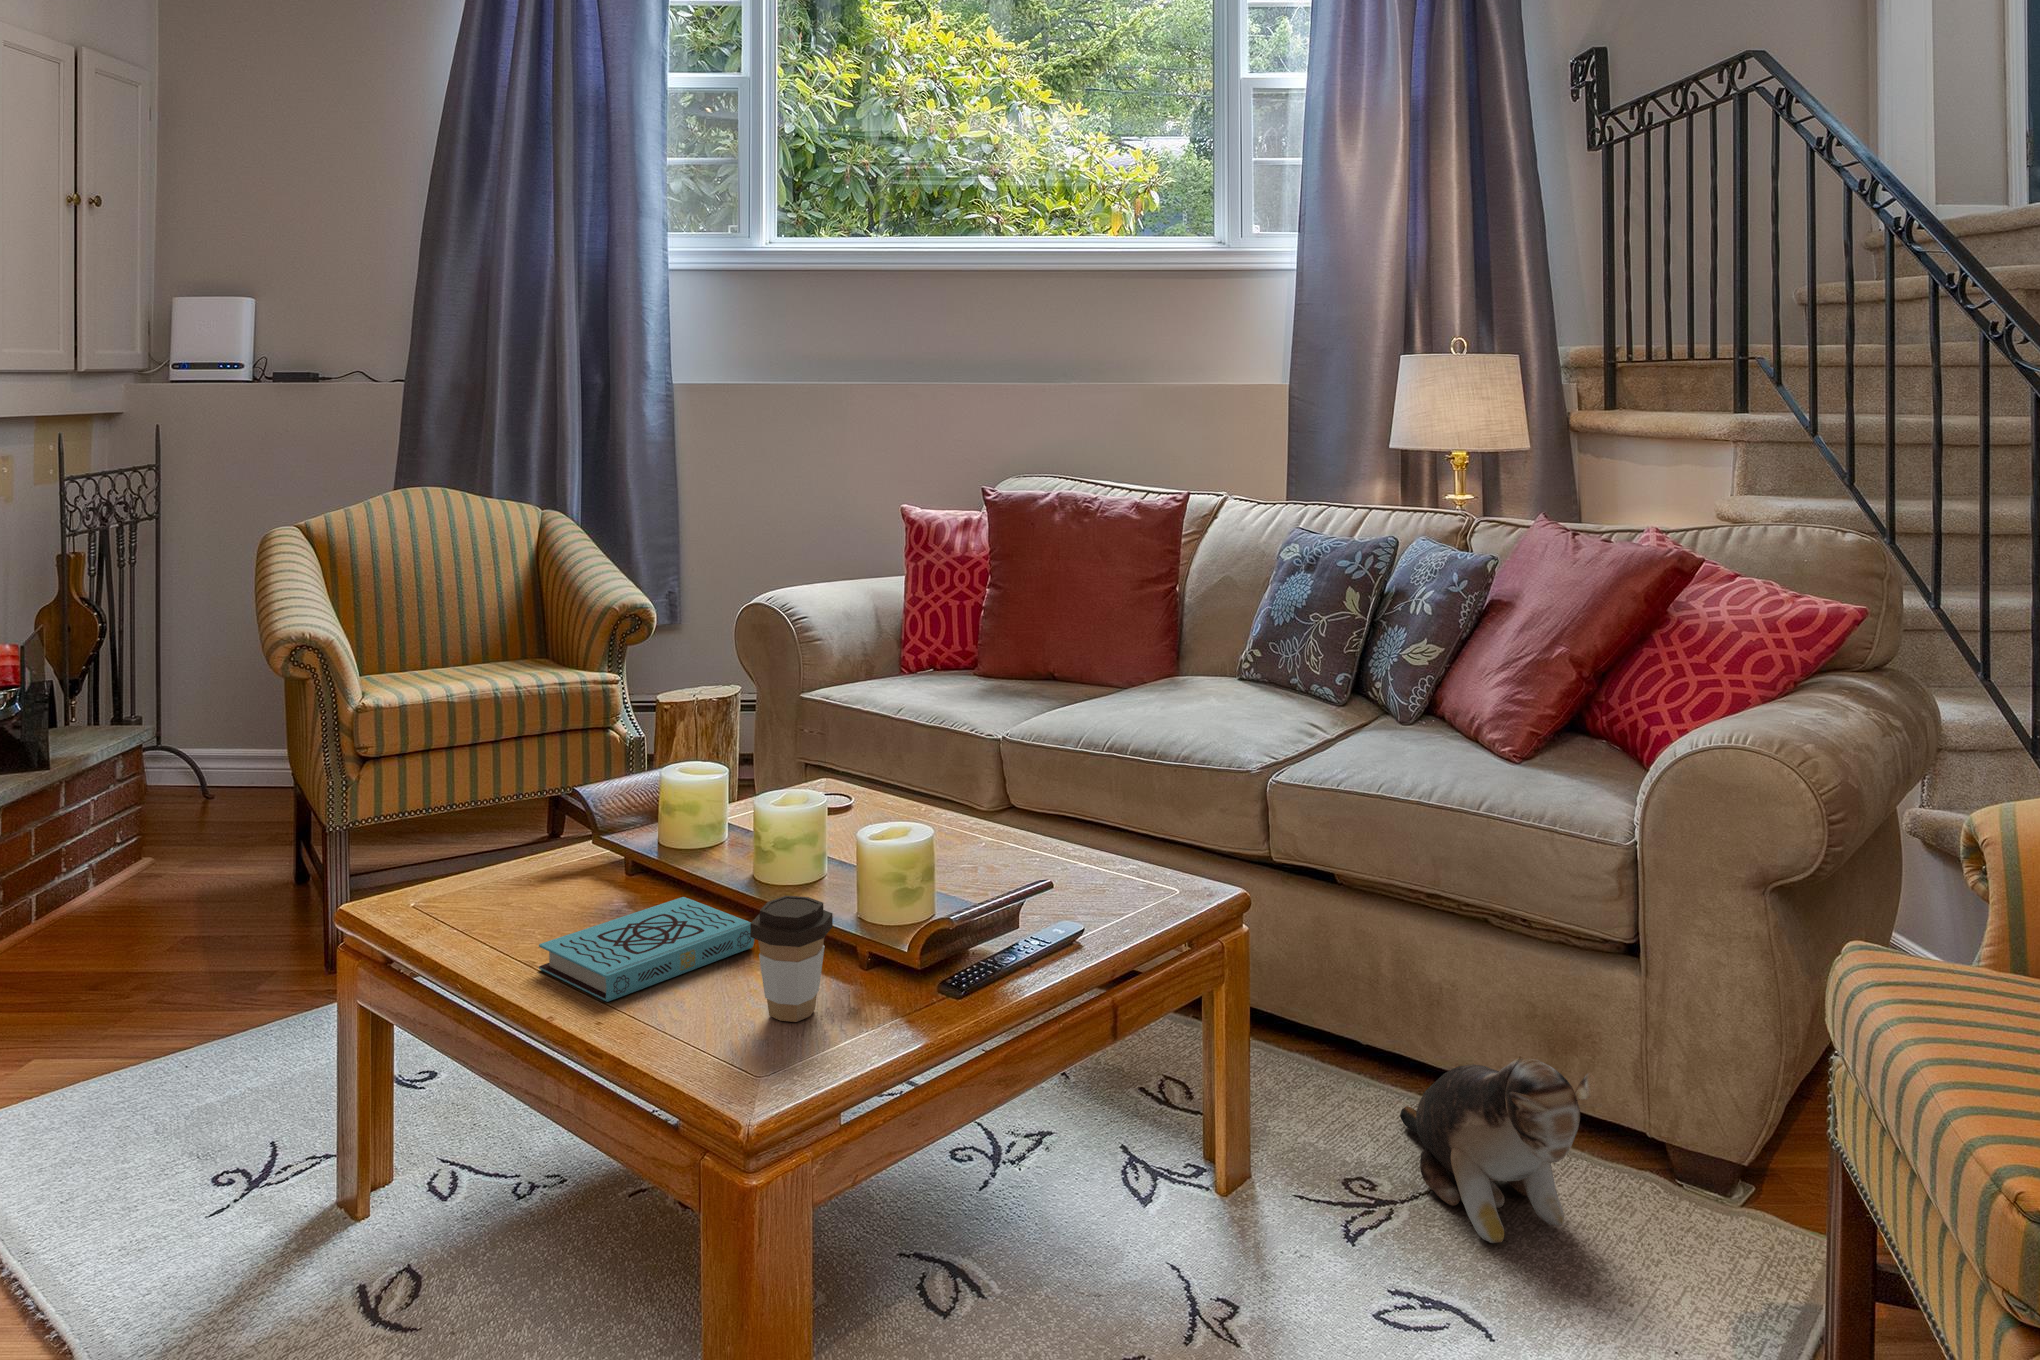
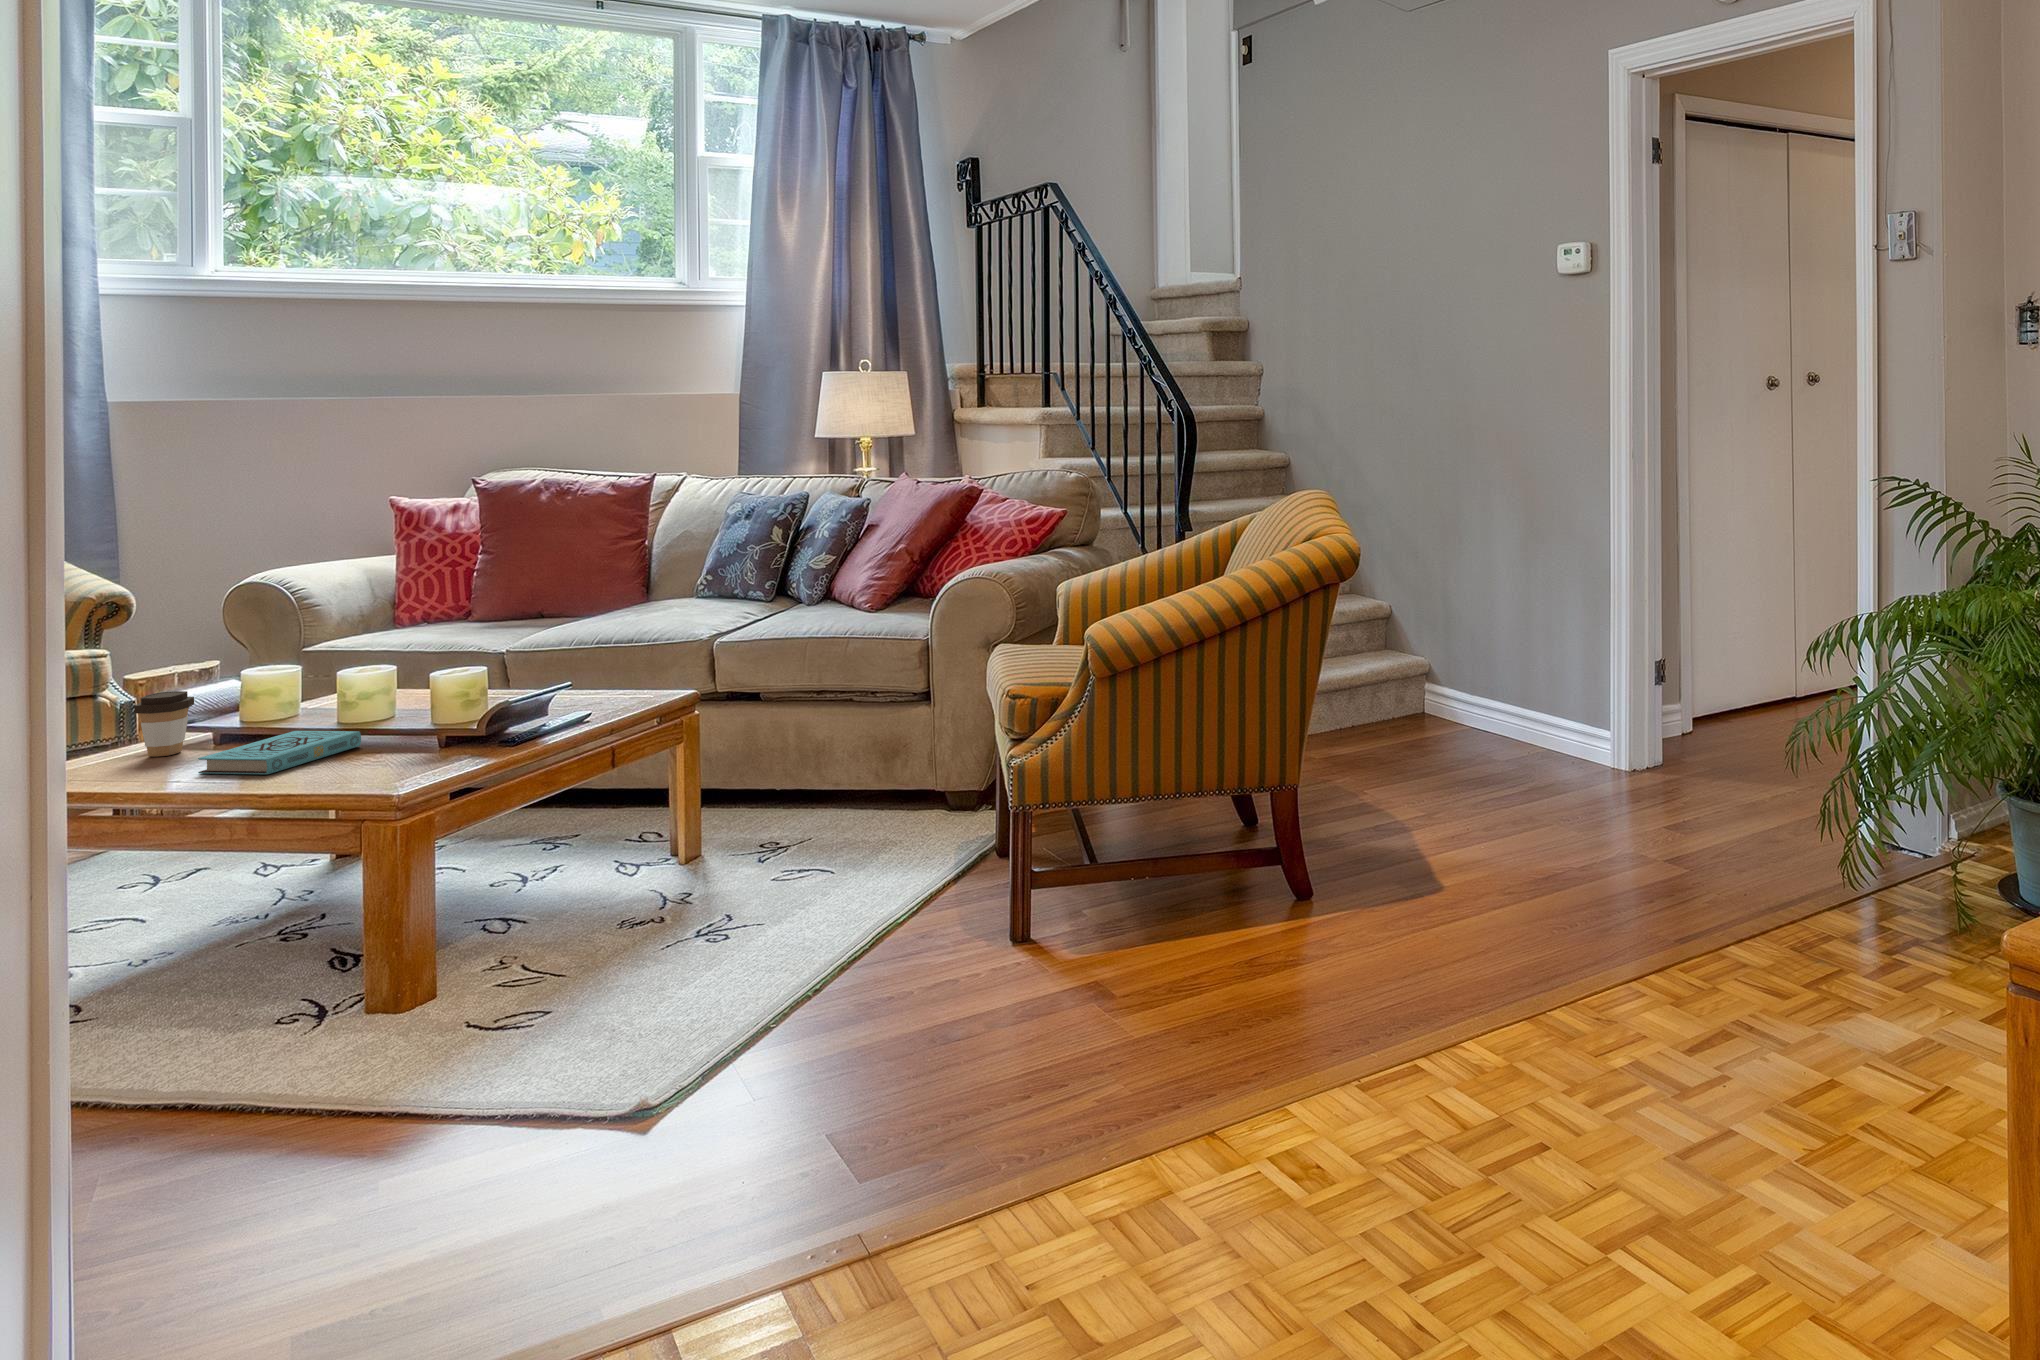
coffee cup: present [750,896,833,1022] -> present [134,691,194,756]
plush toy: present [1400,1056,1595,1243] -> none [796,743,891,845]

